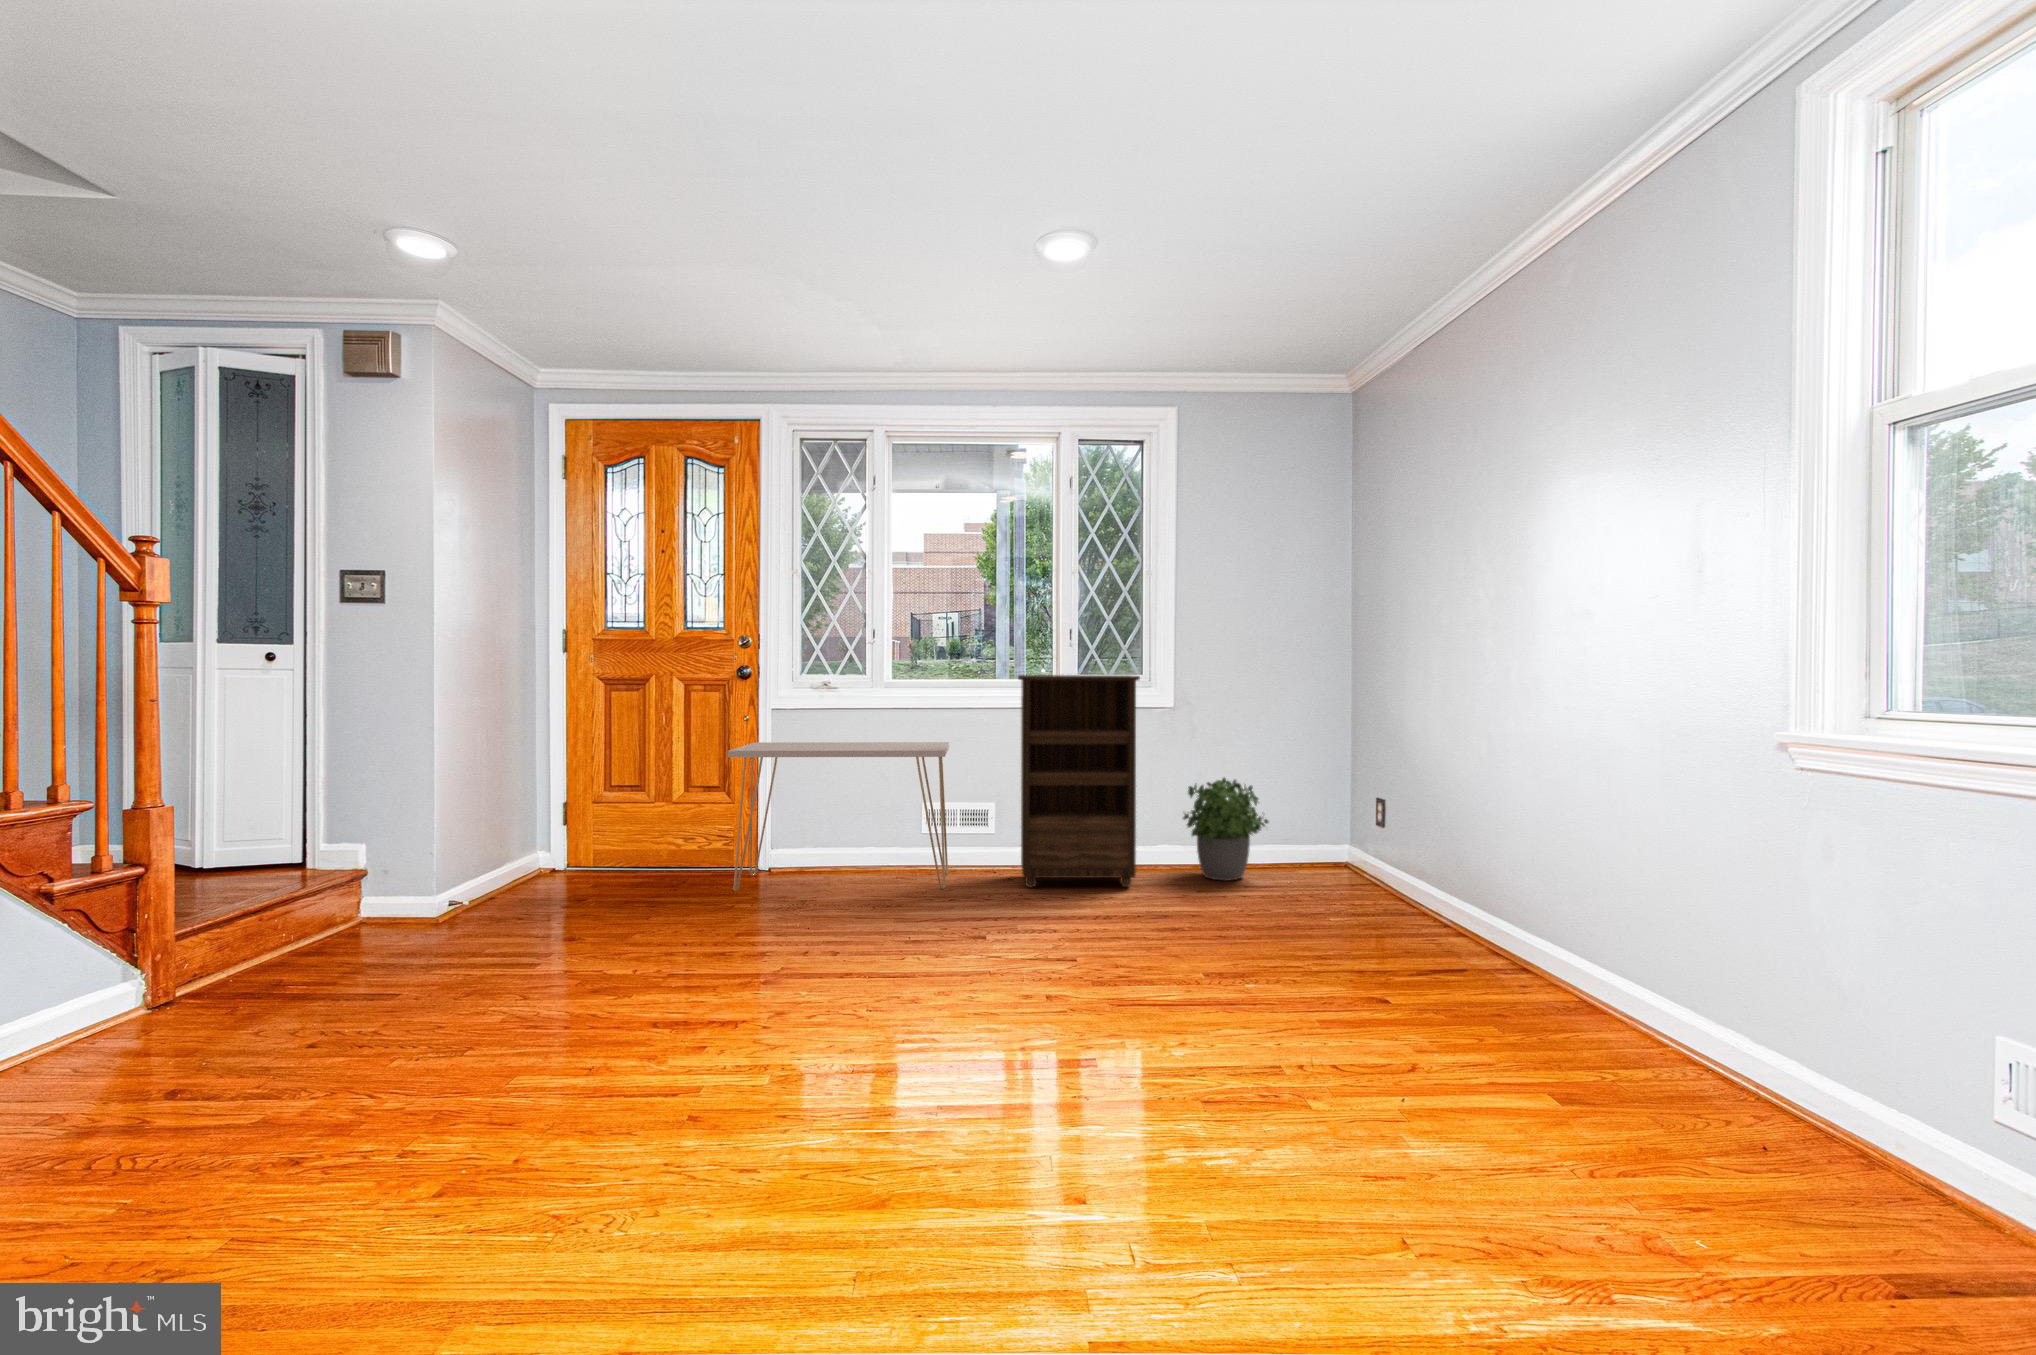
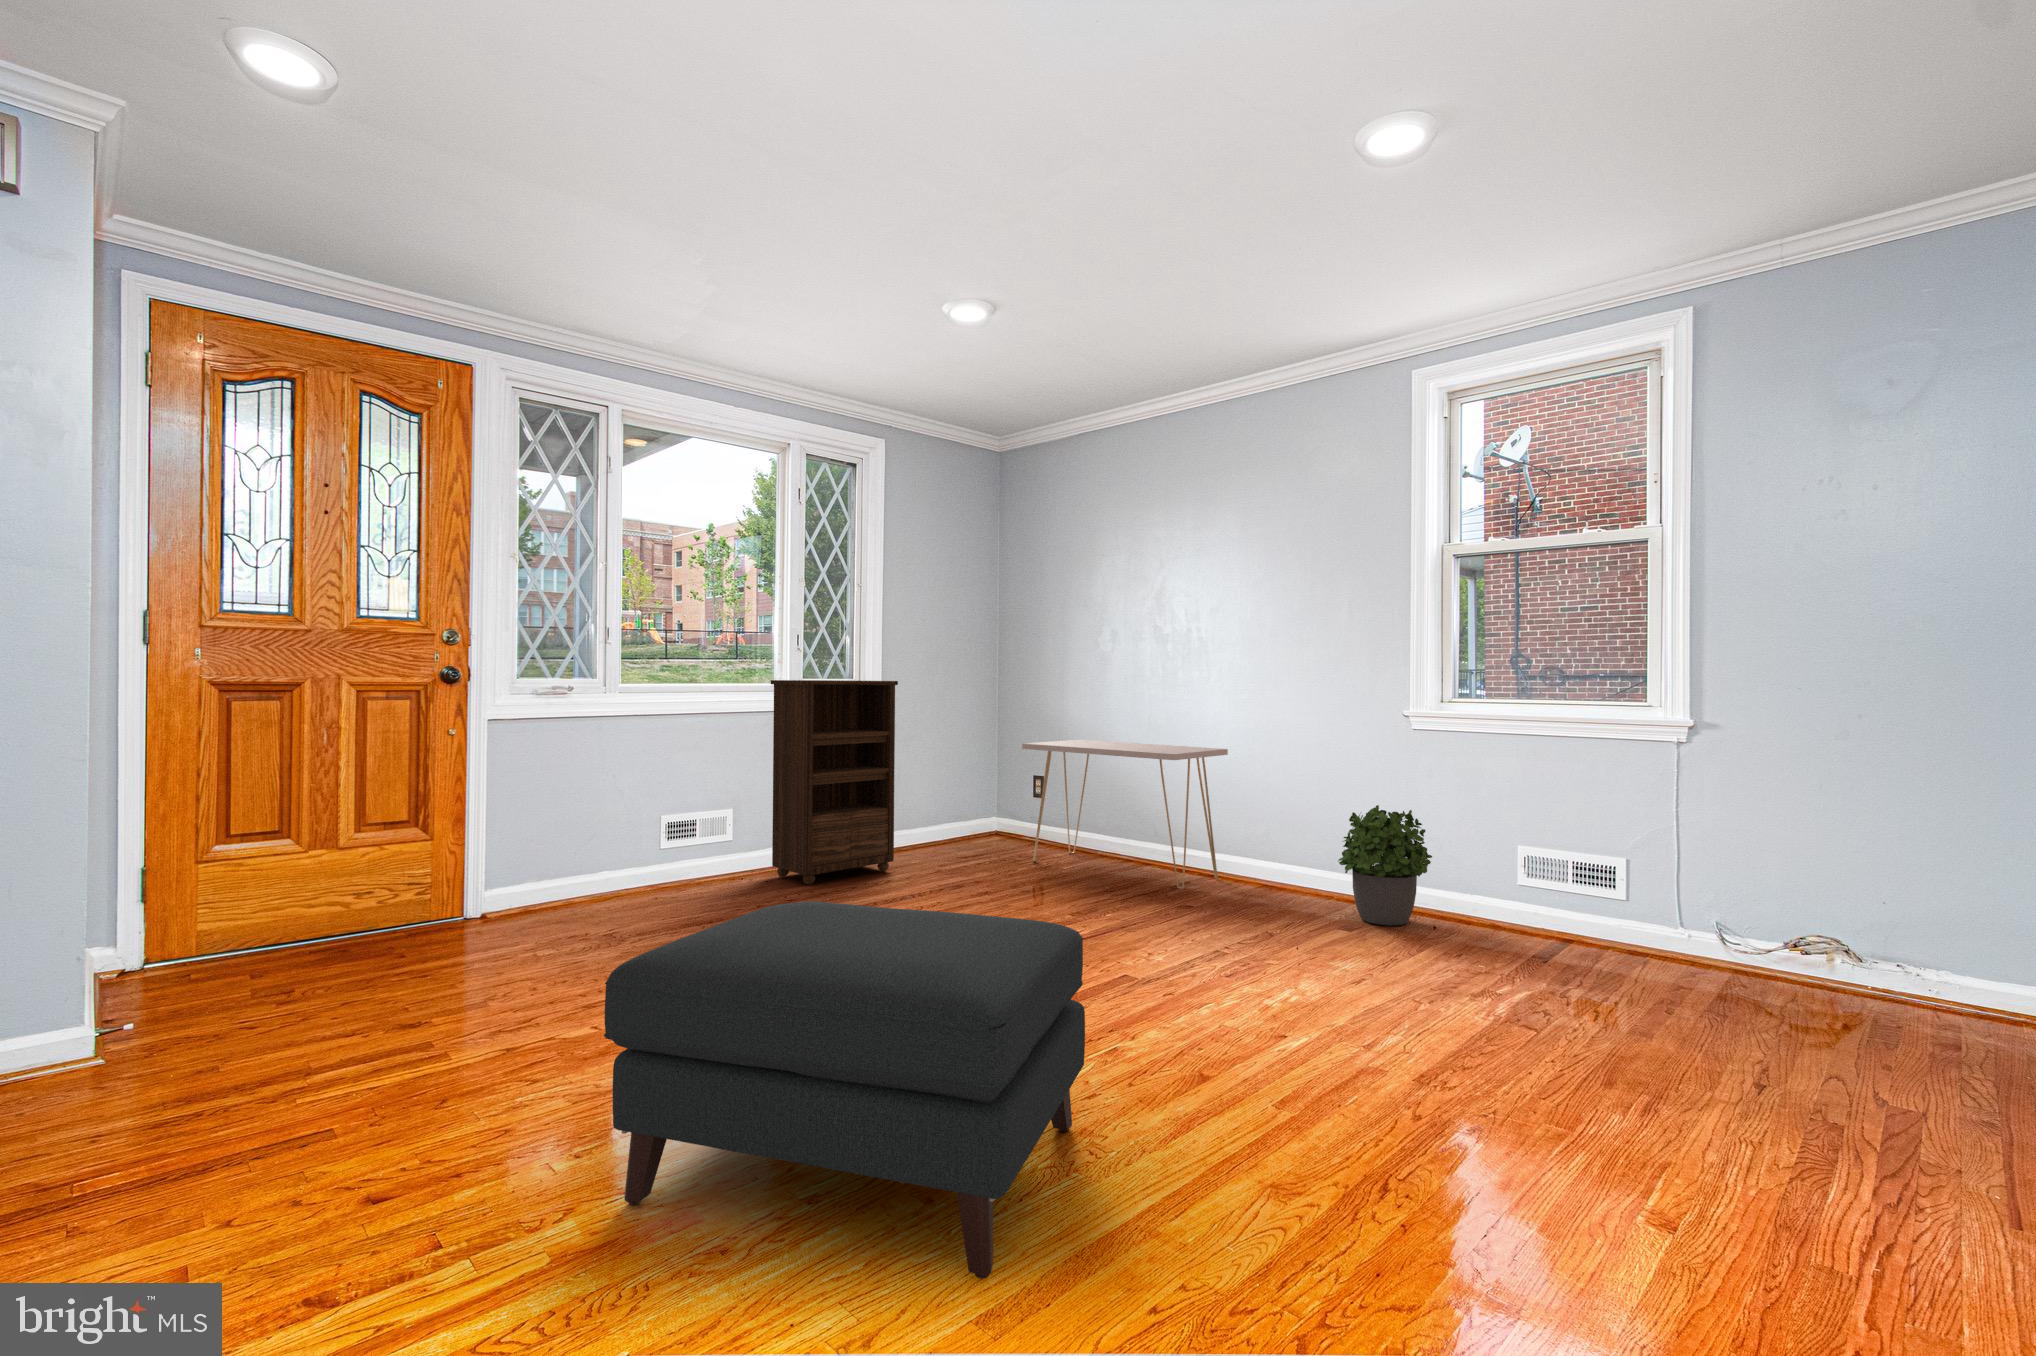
console table: present [727,742,949,891] -> present [1022,740,1228,889]
potted plant: present [1183,778,1268,881] -> present [1338,805,1432,926]
ottoman: none [247,884,635,1267] -> present [604,901,1085,1279]

